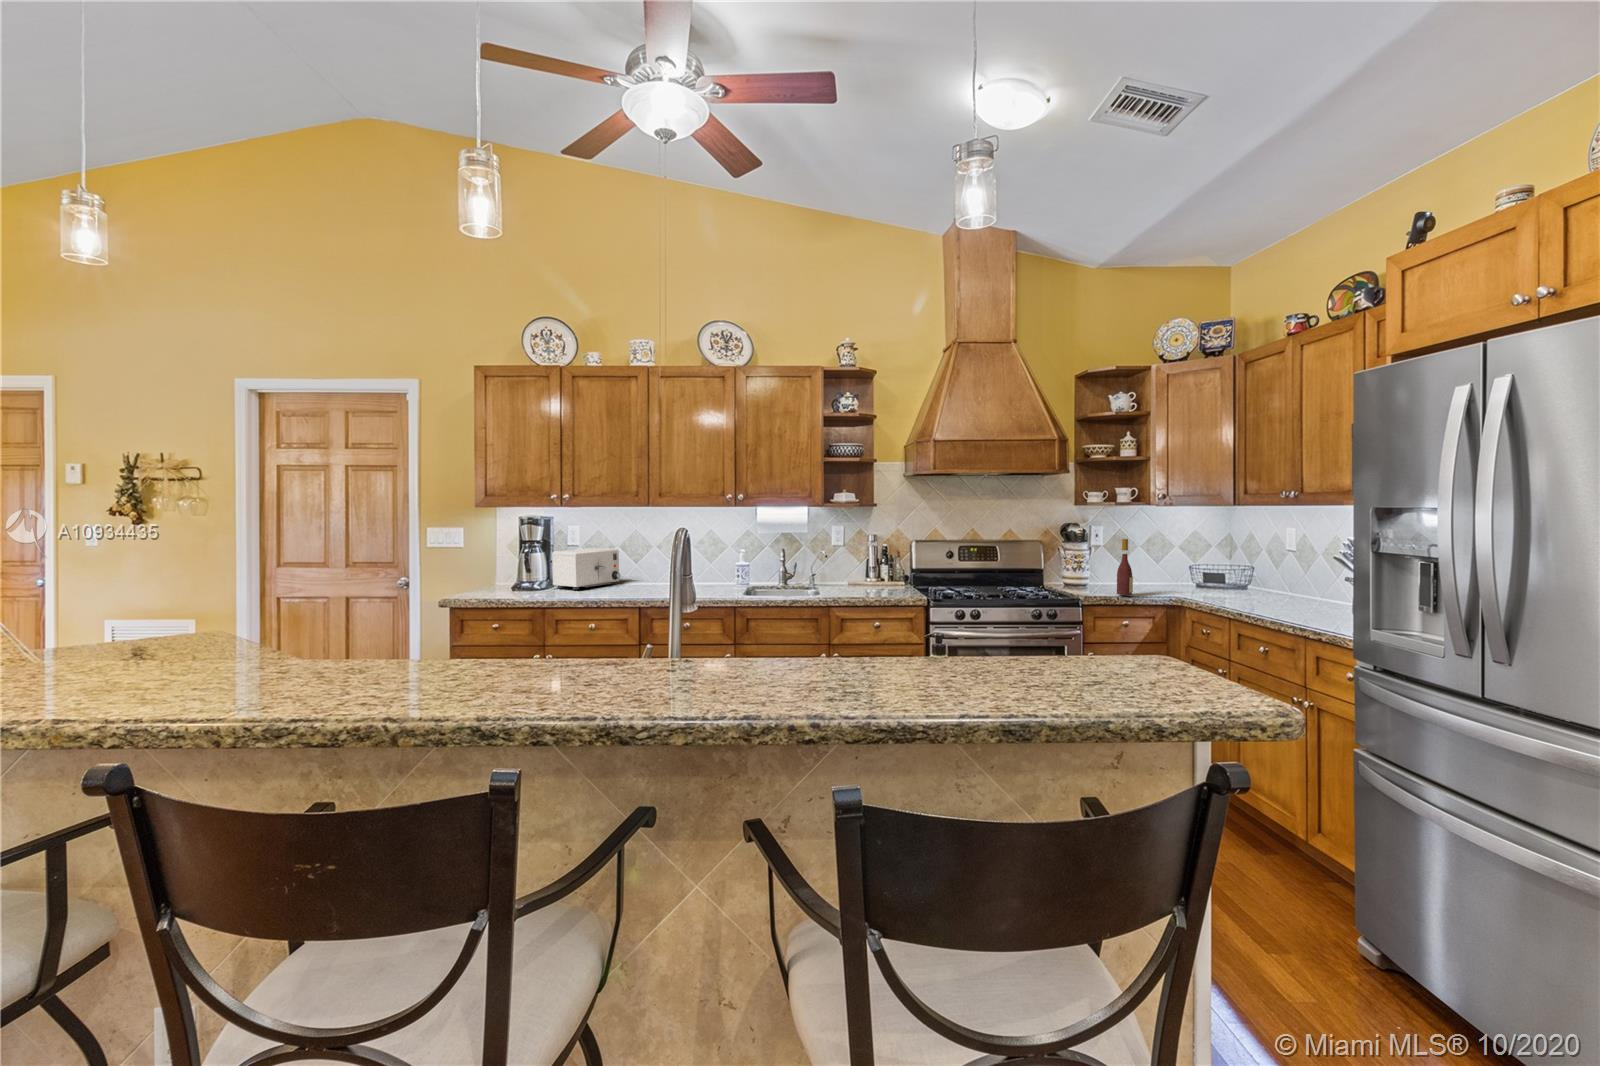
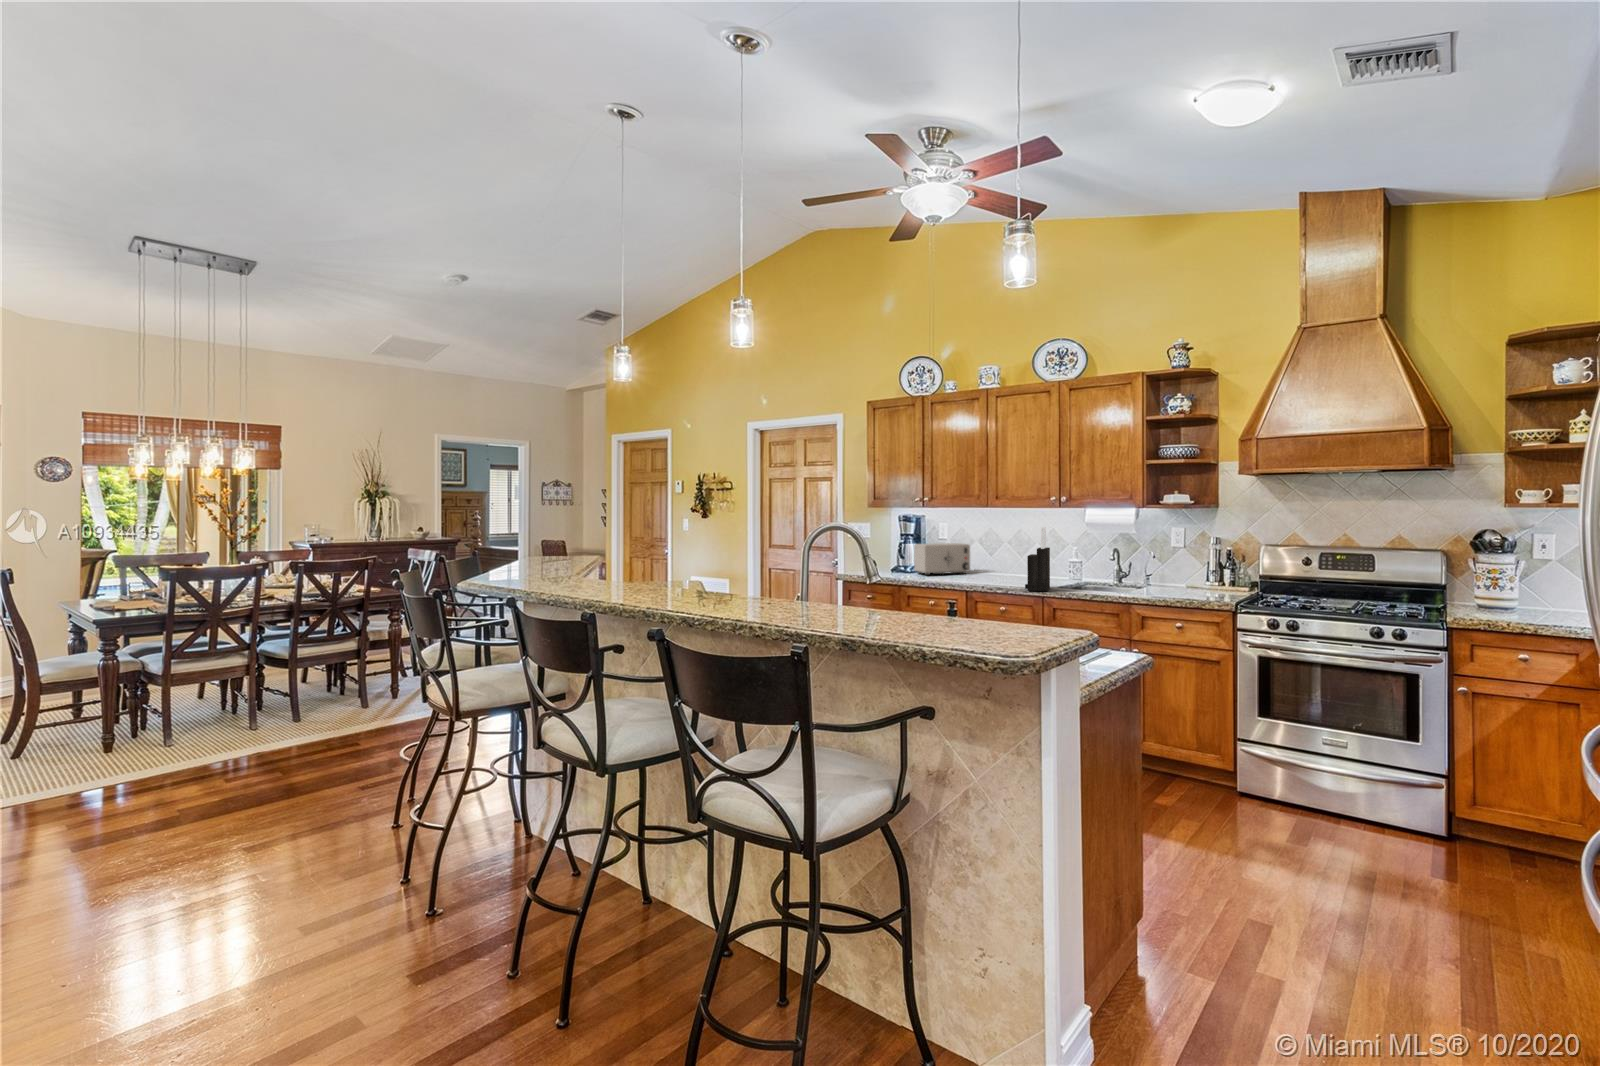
knife block: none [723,530,753,601] -> present [1025,527,1050,591]
wine bottle: present [1117,539,1133,595] -> none [1518,547,1547,624]

